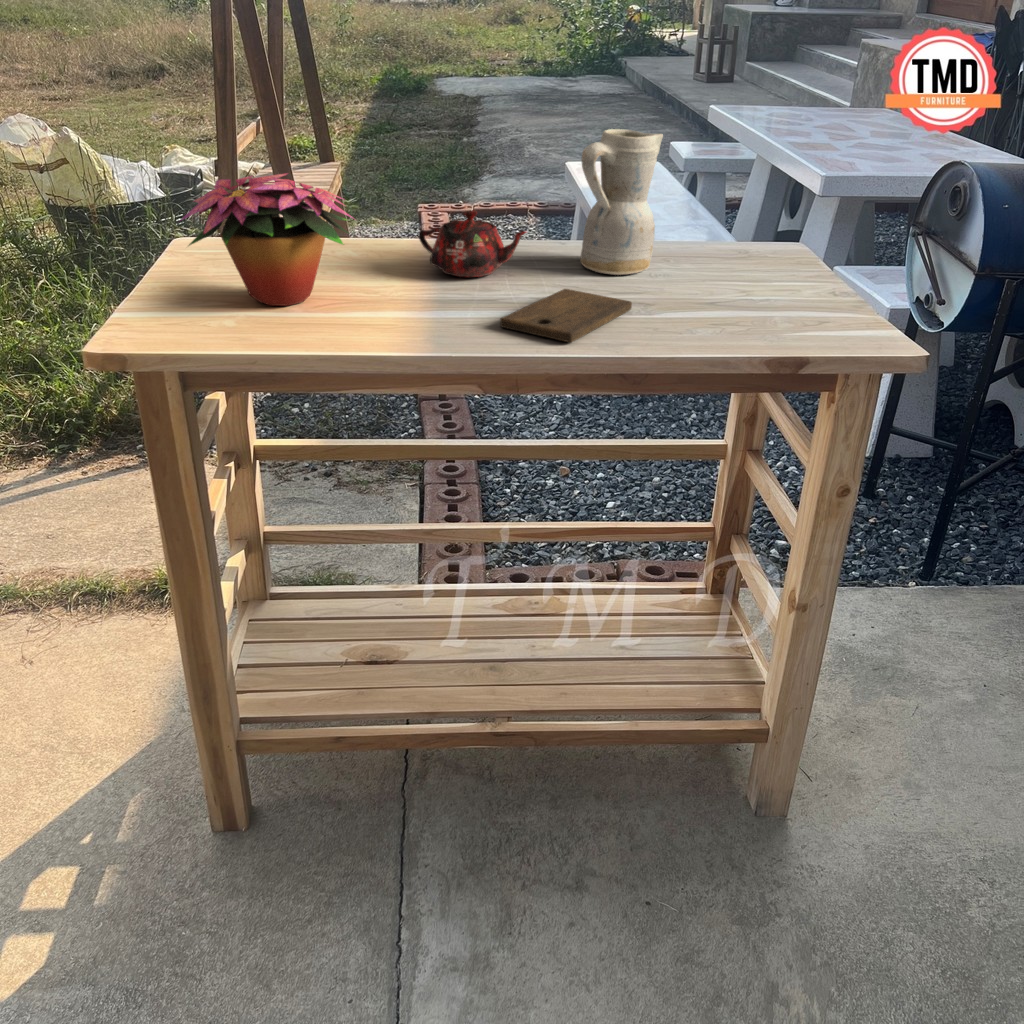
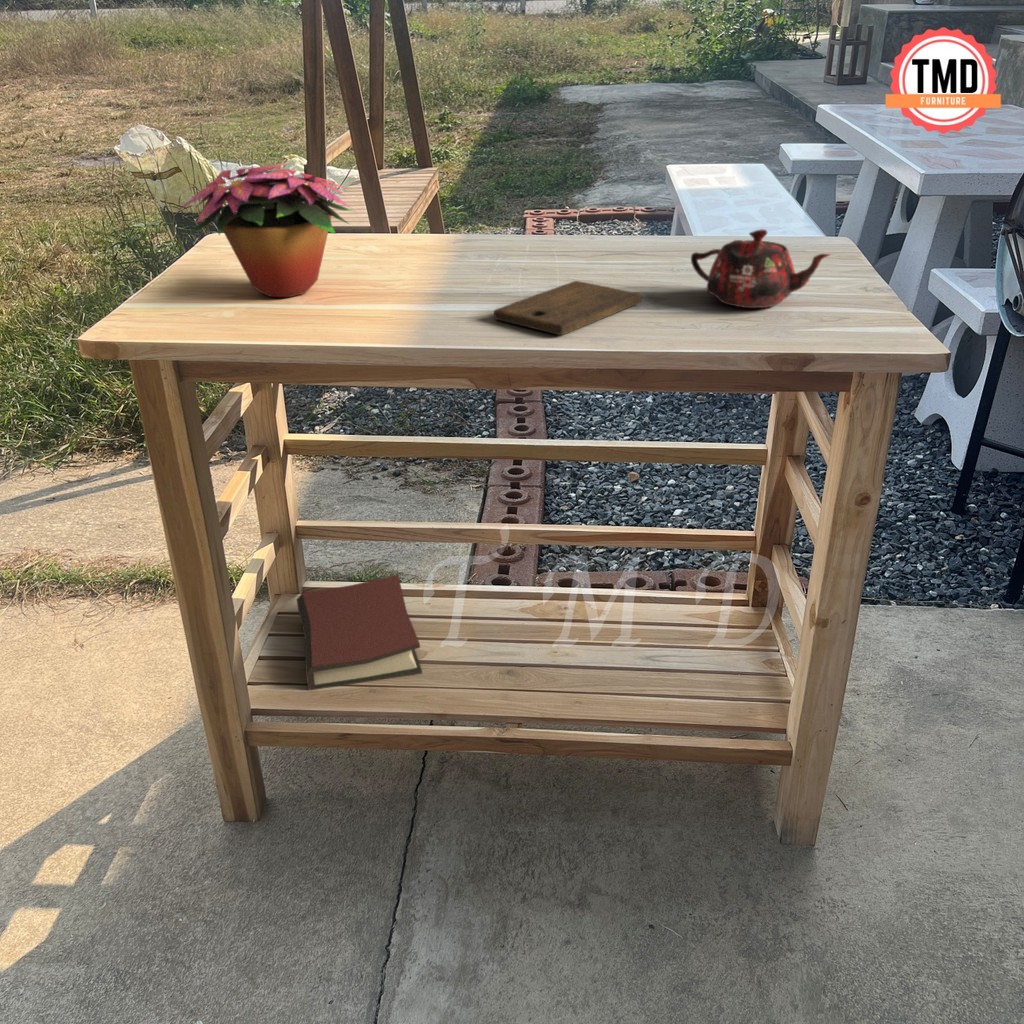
ceramic pitcher: present [580,129,663,275] -> none [601,114,692,267]
teapot: present [419,210,526,277] -> present [691,229,829,308]
hardback book: none [269,576,406,698] -> present [297,575,422,690]

